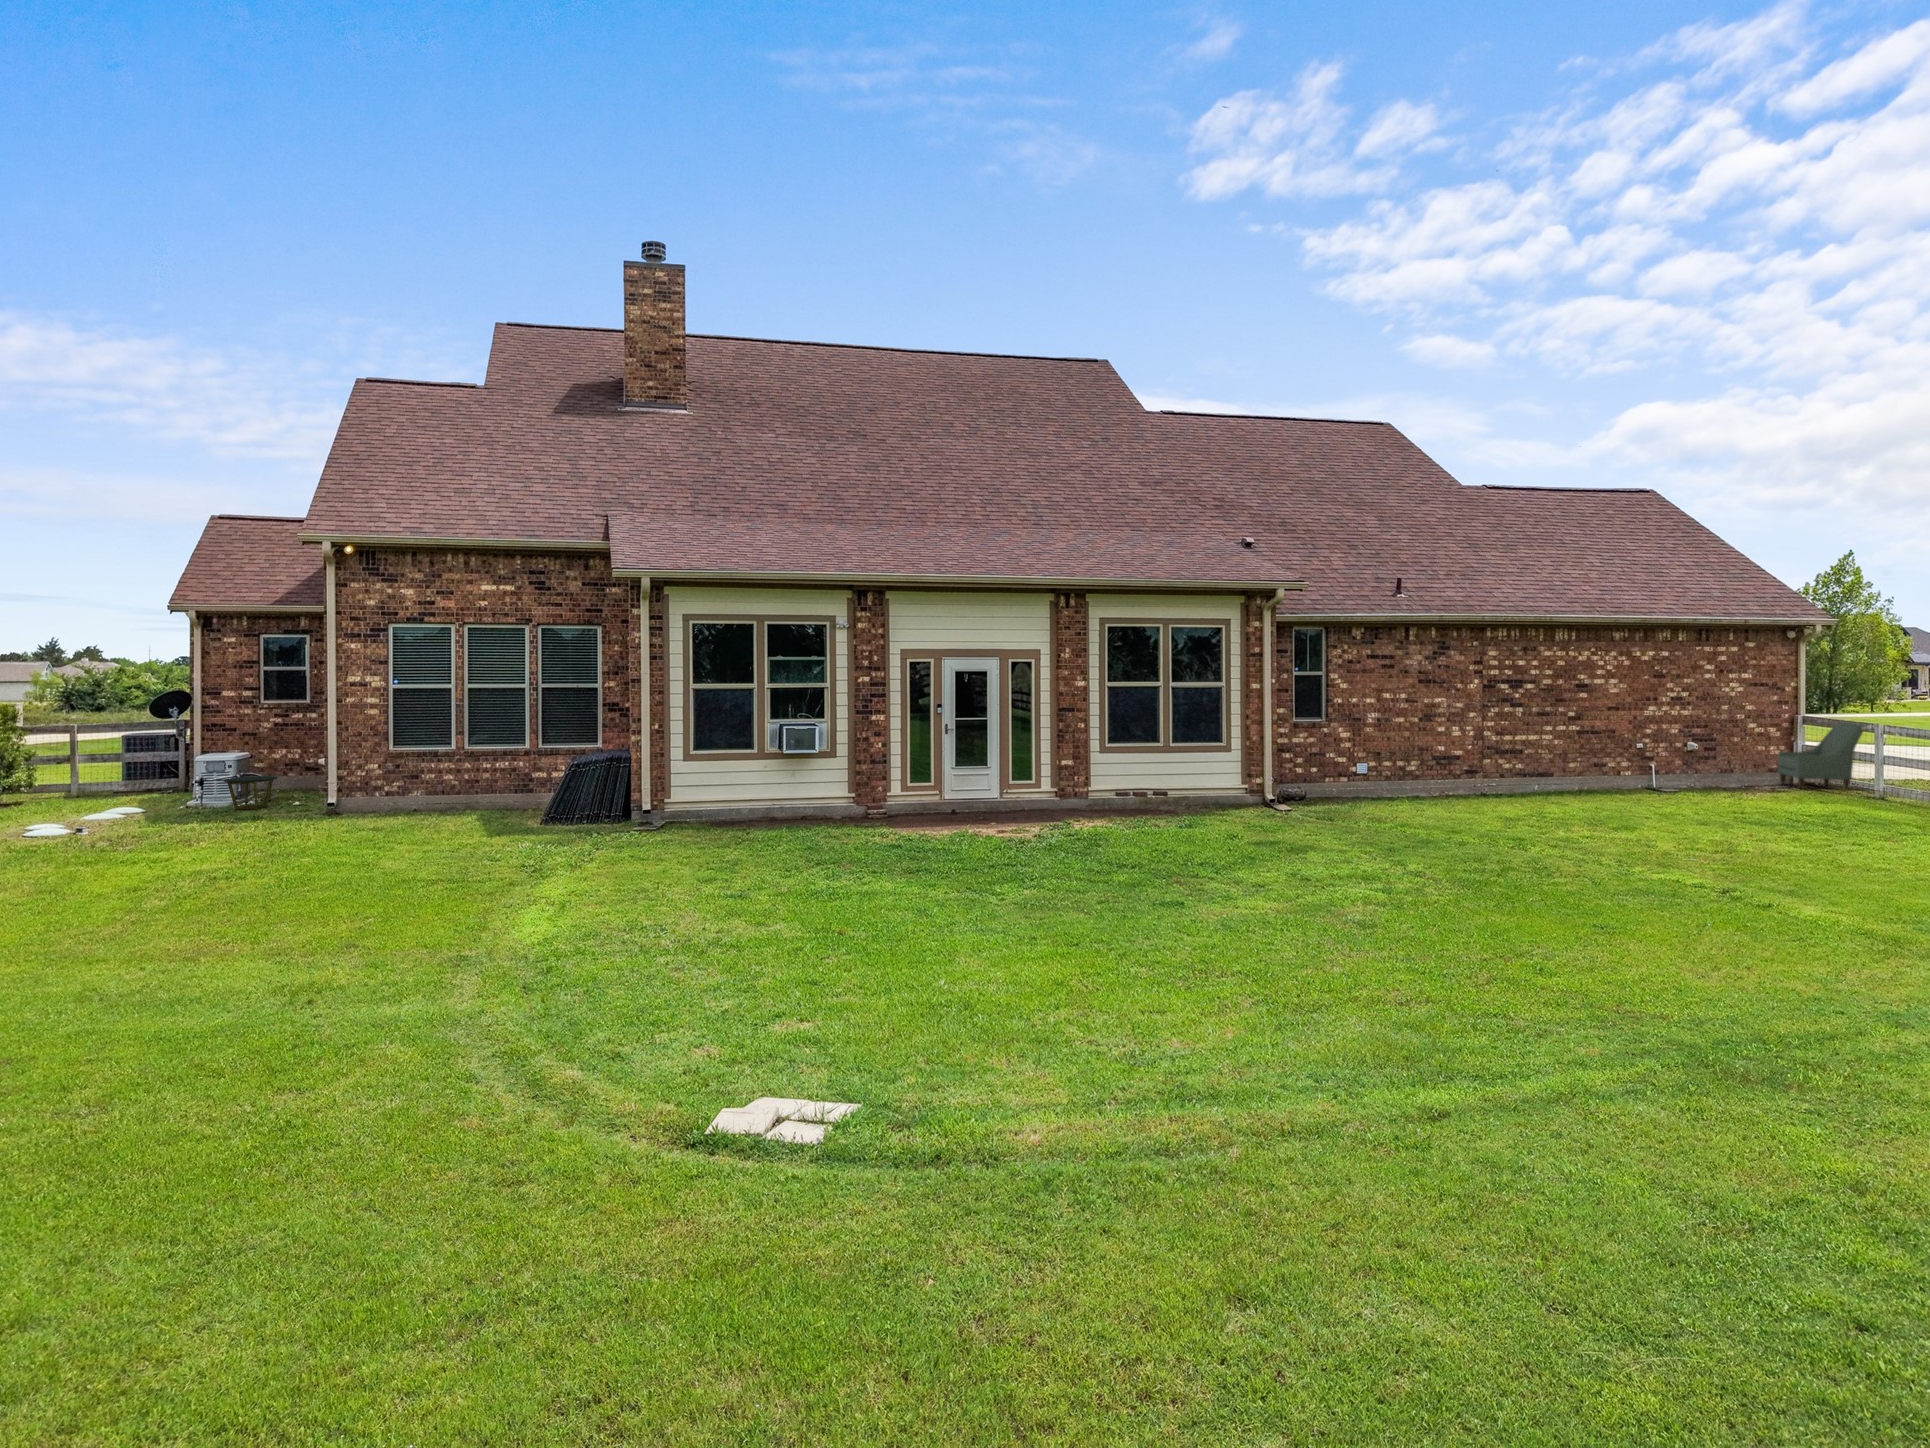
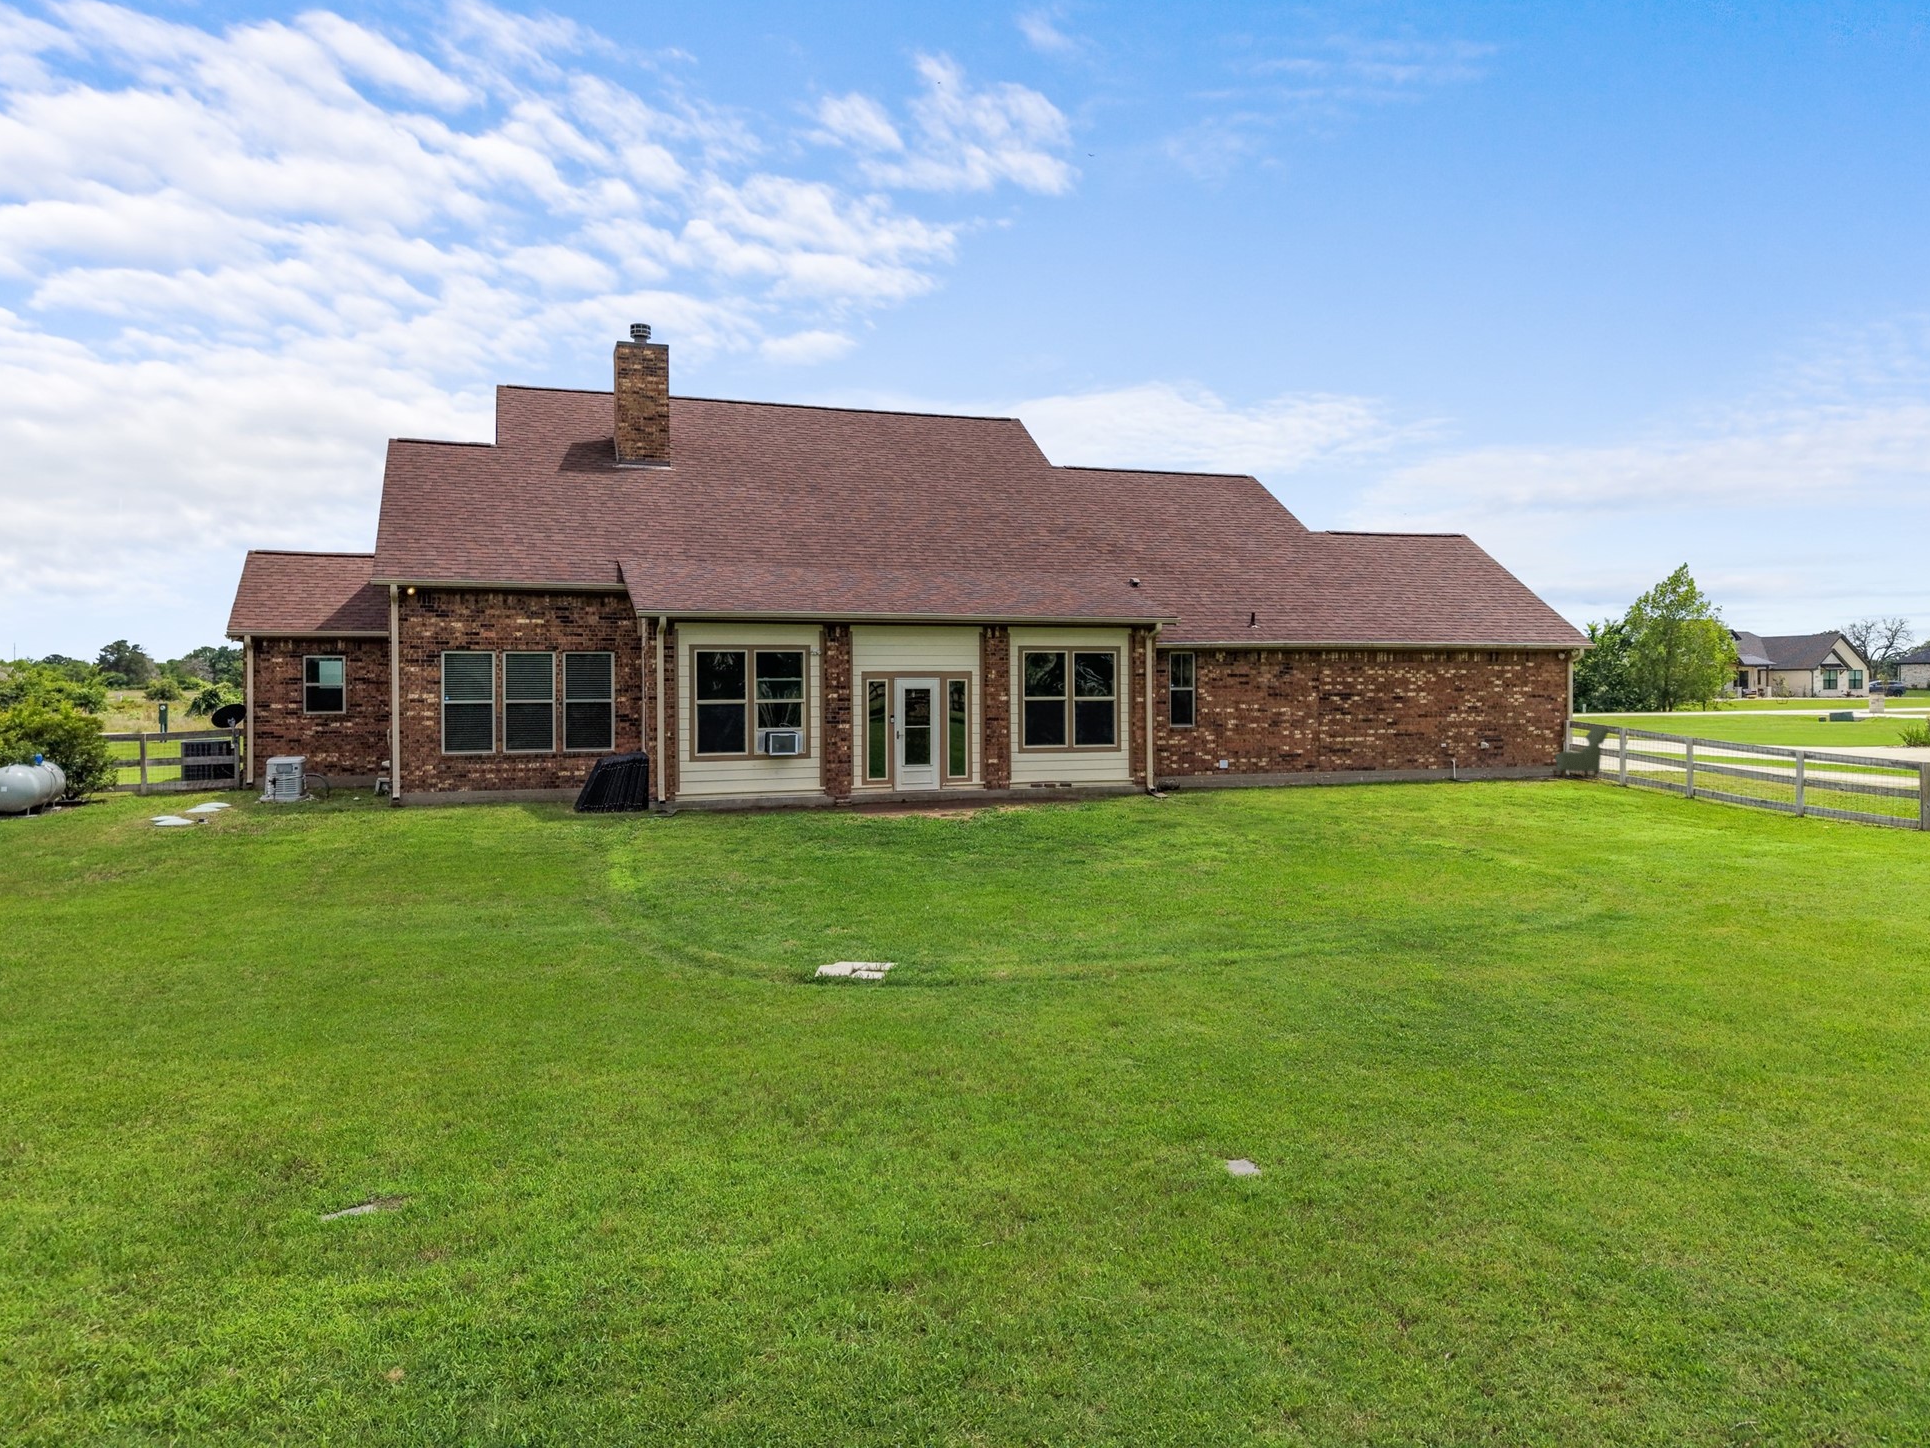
side table: present [223,776,277,810] -> none [294,777,337,805]

